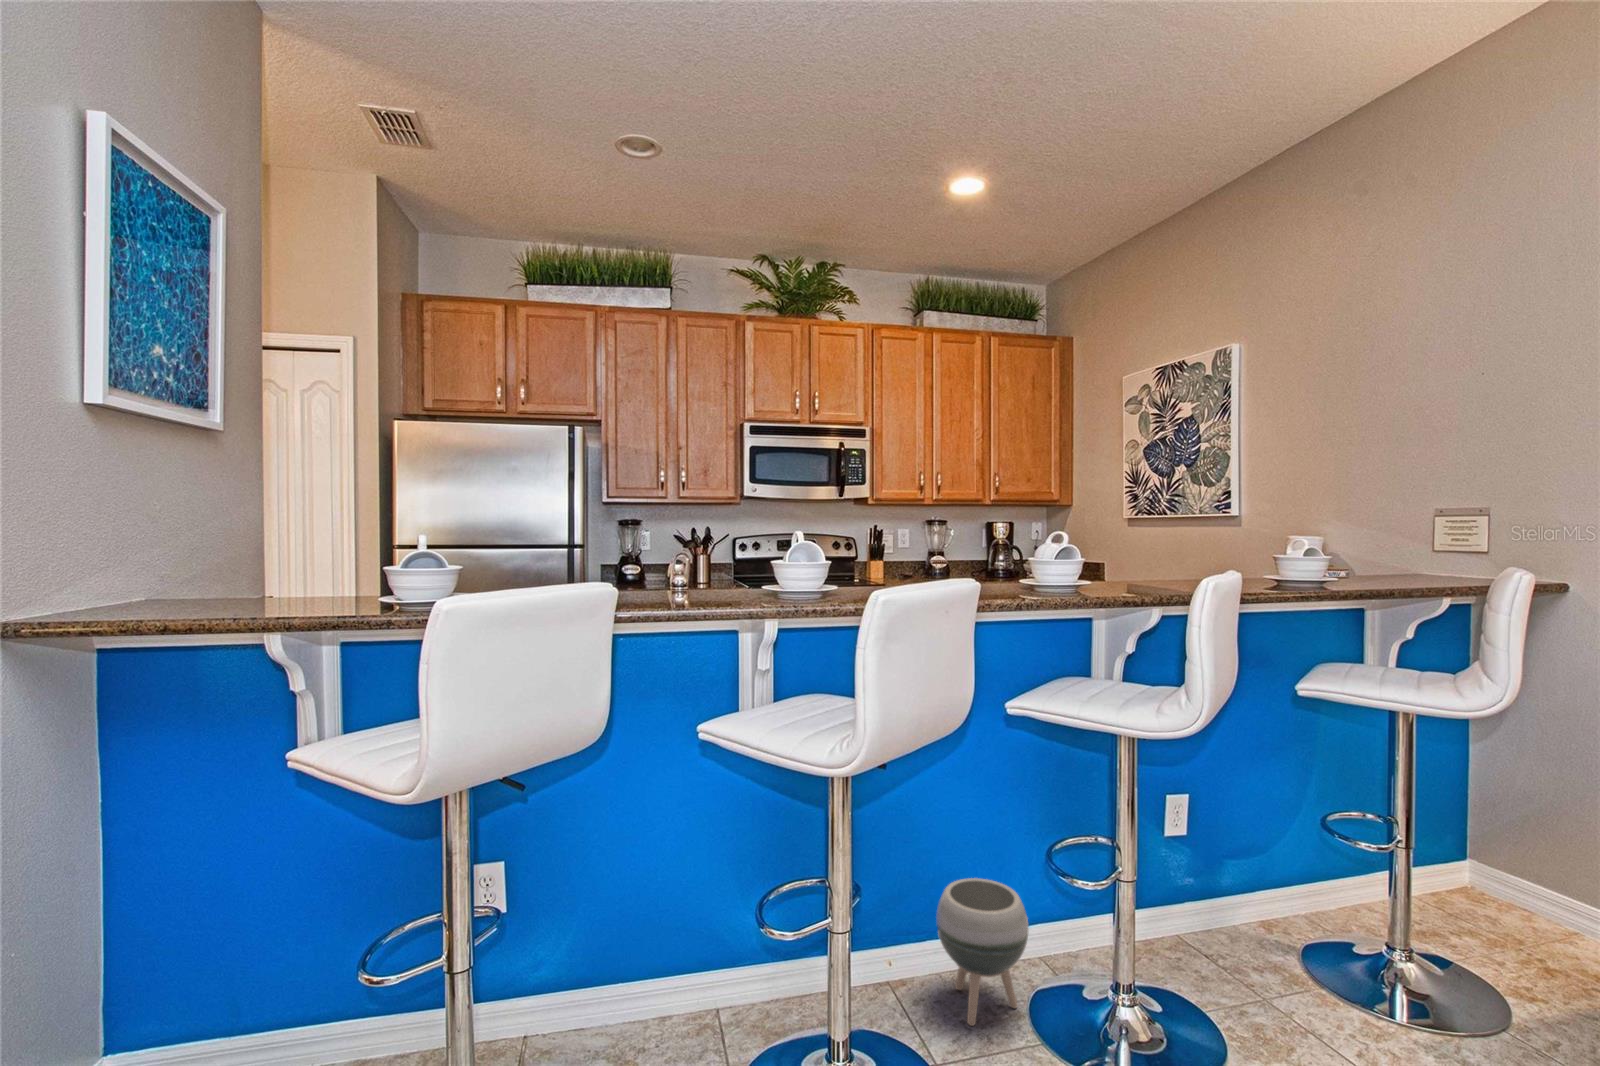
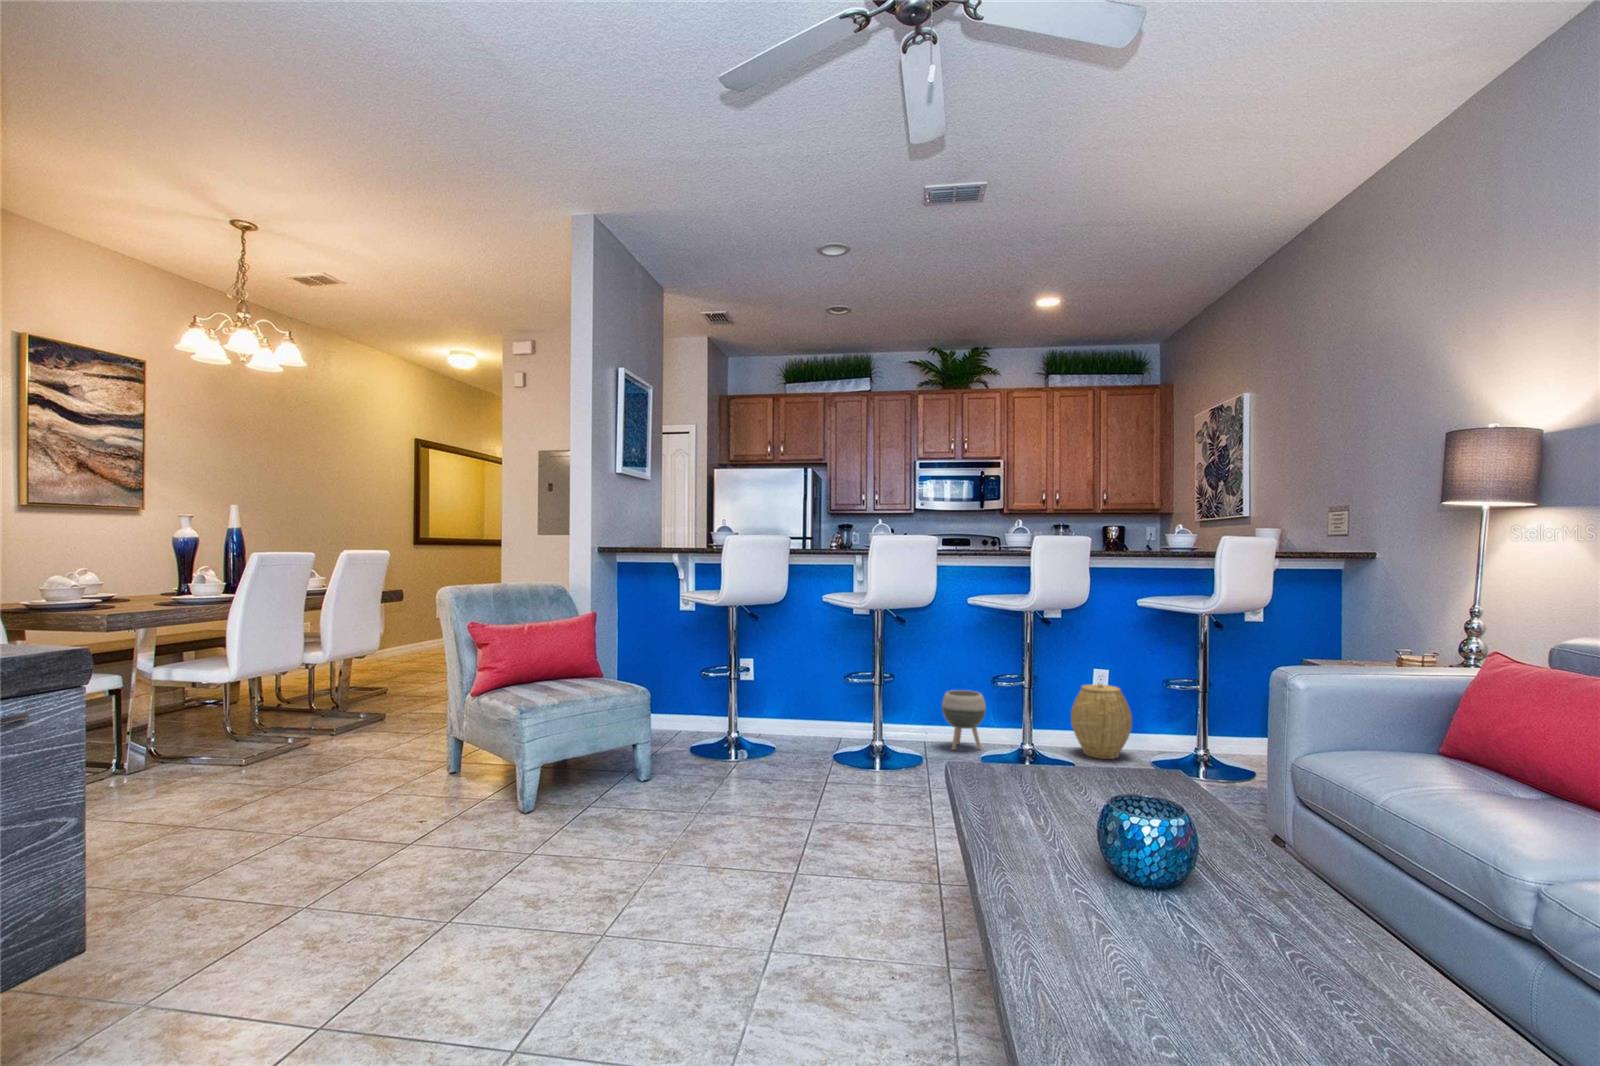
woven basket: none [1160,839,1283,995] -> present [1071,684,1132,759]

